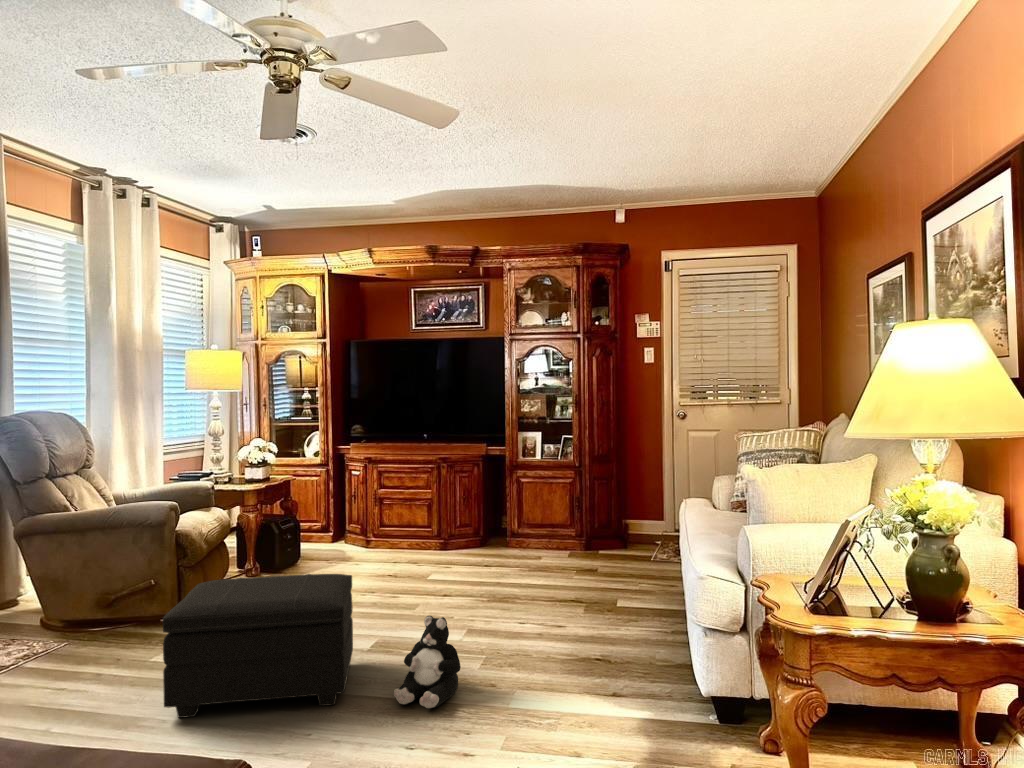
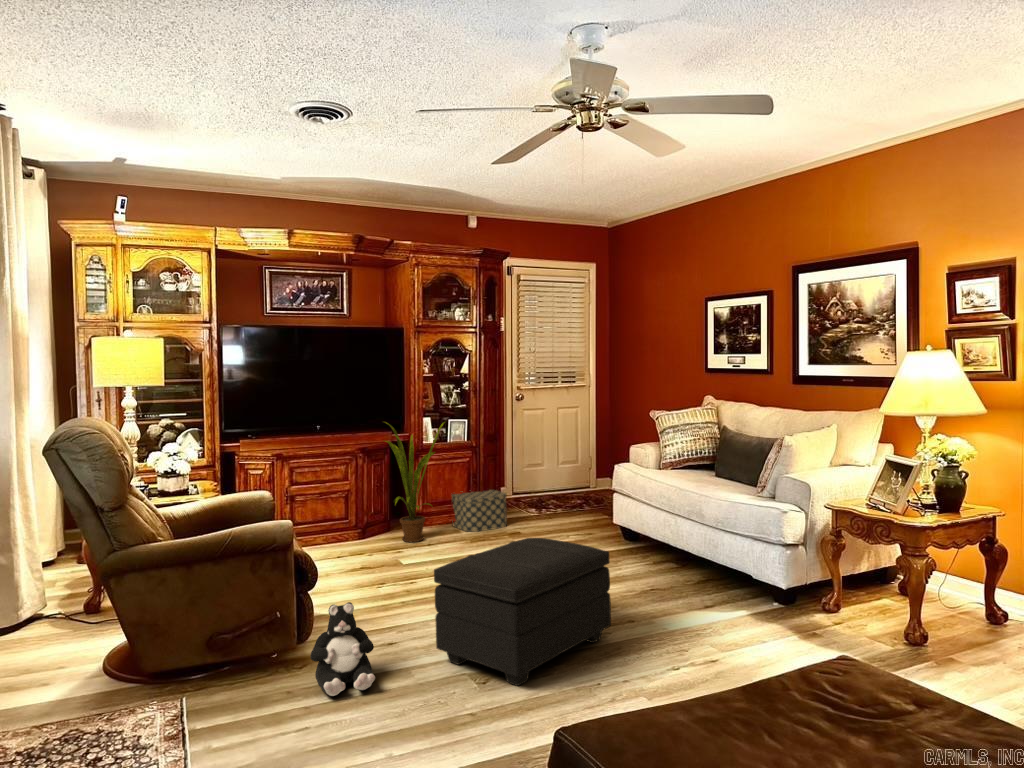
house plant: none [441,434,510,561] -> present [385,422,444,542]
storage box: none [539,517,595,564] -> present [452,490,507,532]
plush toy: present [394,616,461,709] -> present [310,602,375,696]

